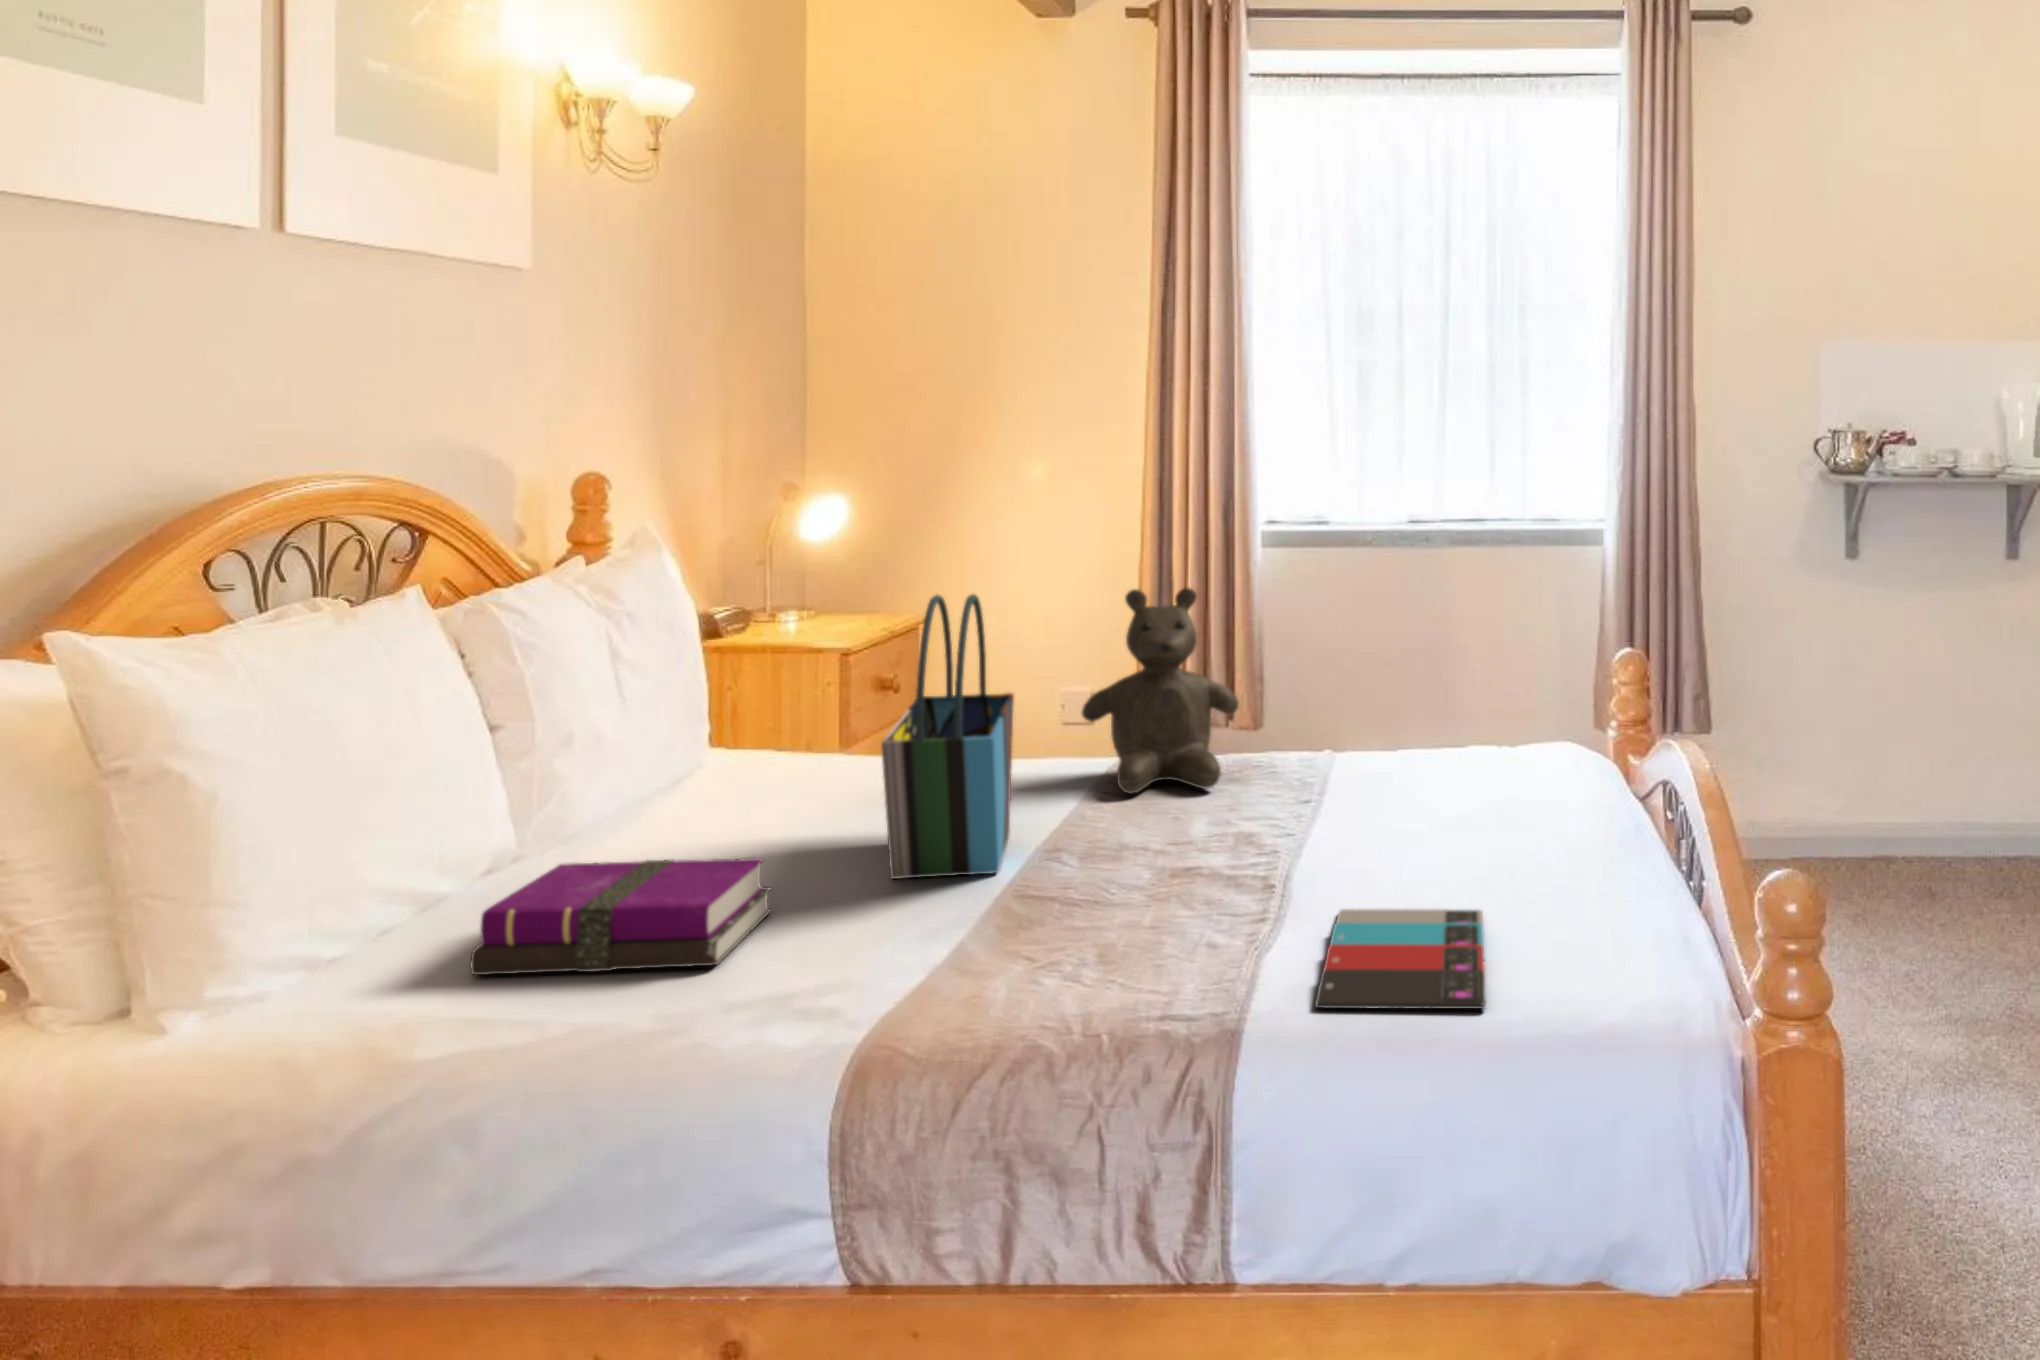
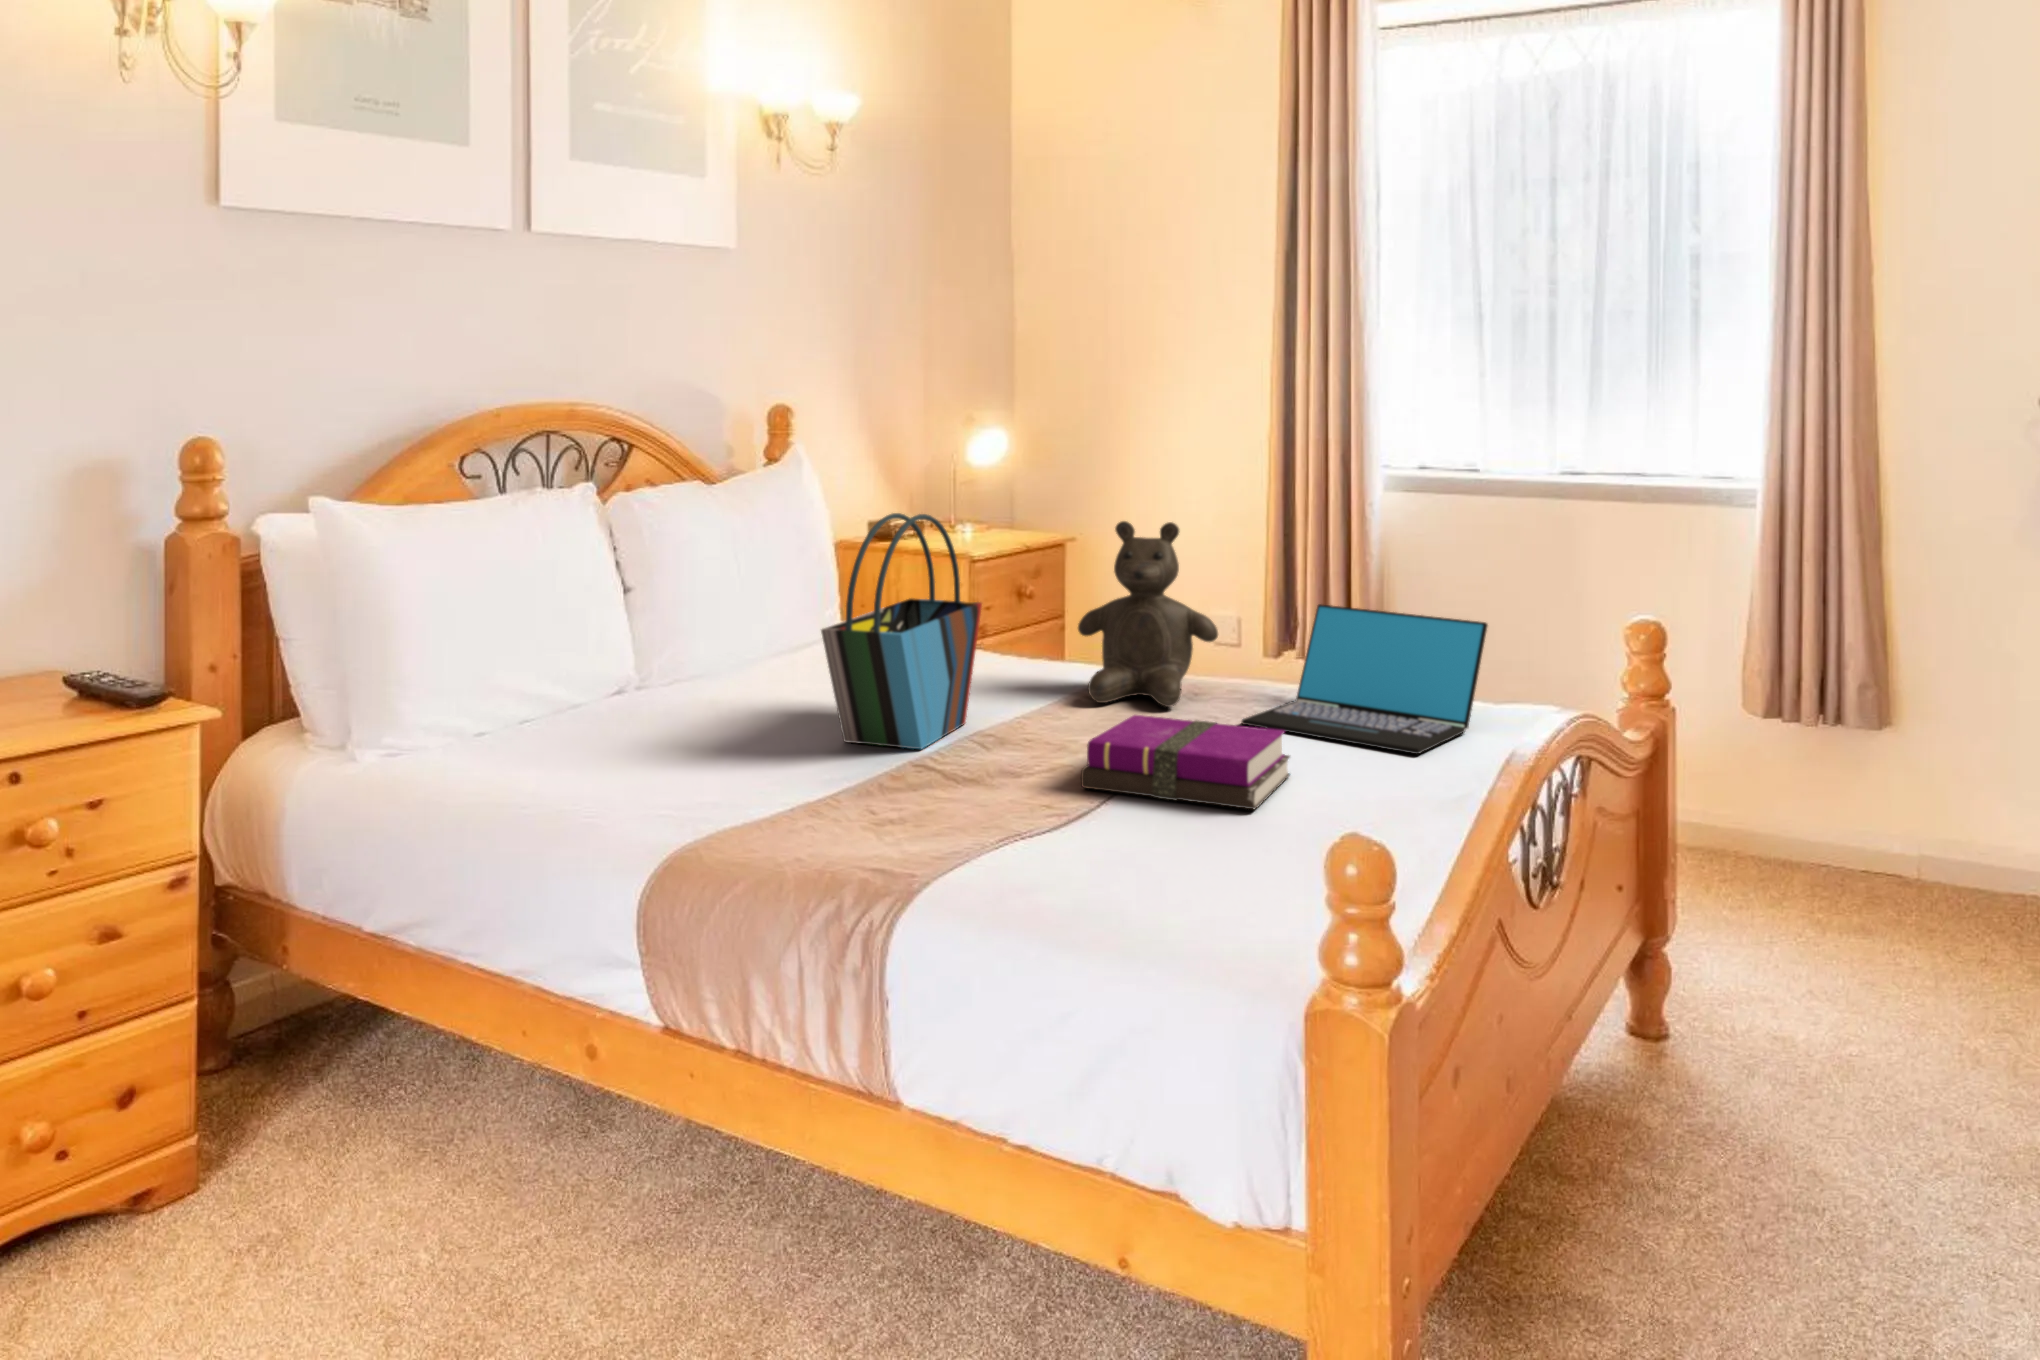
laptop: none [1298,663,1510,802] -> present [1242,604,1488,754]
notebook: present [471,858,771,975] -> present [1081,715,1290,809]
smartphone: present [1315,909,1486,1009] -> none [1021,823,1269,927]

